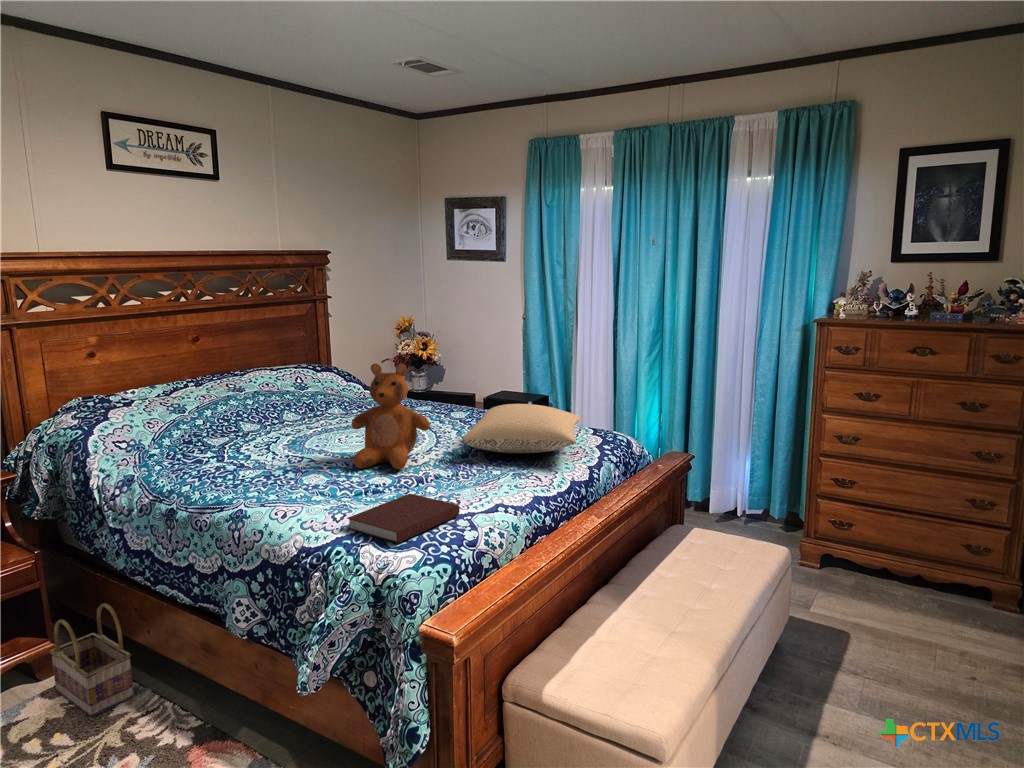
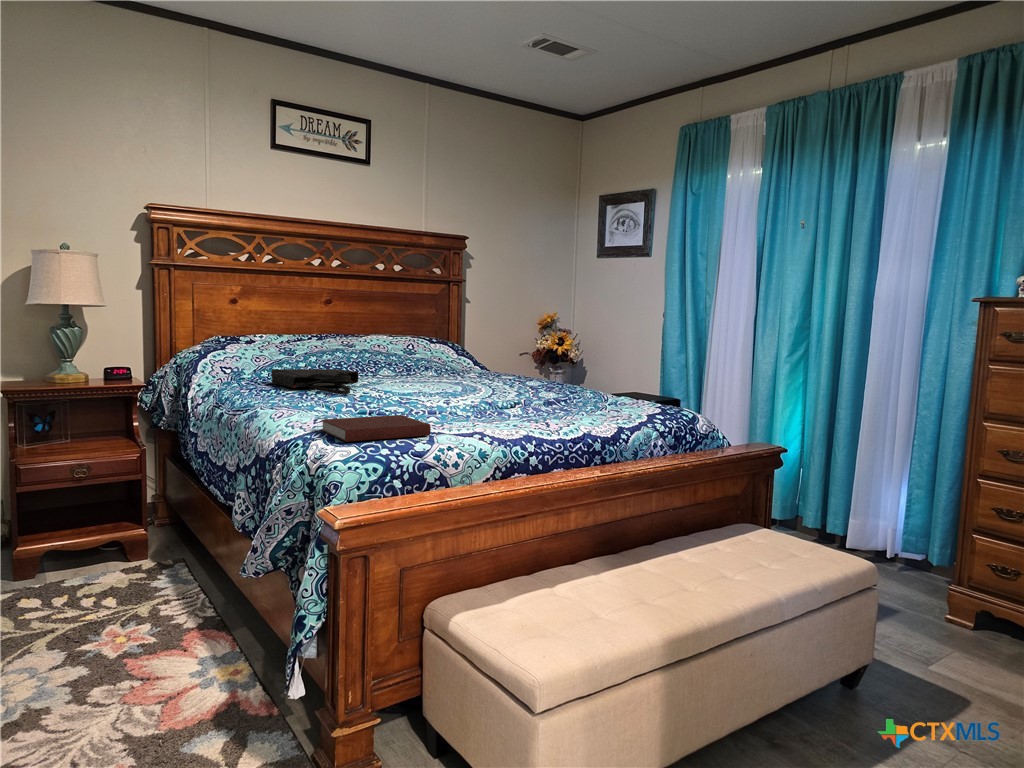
teddy bear: present [352,363,430,469] -> none [385,305,466,406]
pillow: present [462,404,581,453] -> none [493,362,641,411]
tote bag: none [196,429,304,465] -> present [271,369,358,394]
basket: present [50,603,134,717] -> none [140,499,192,590]

